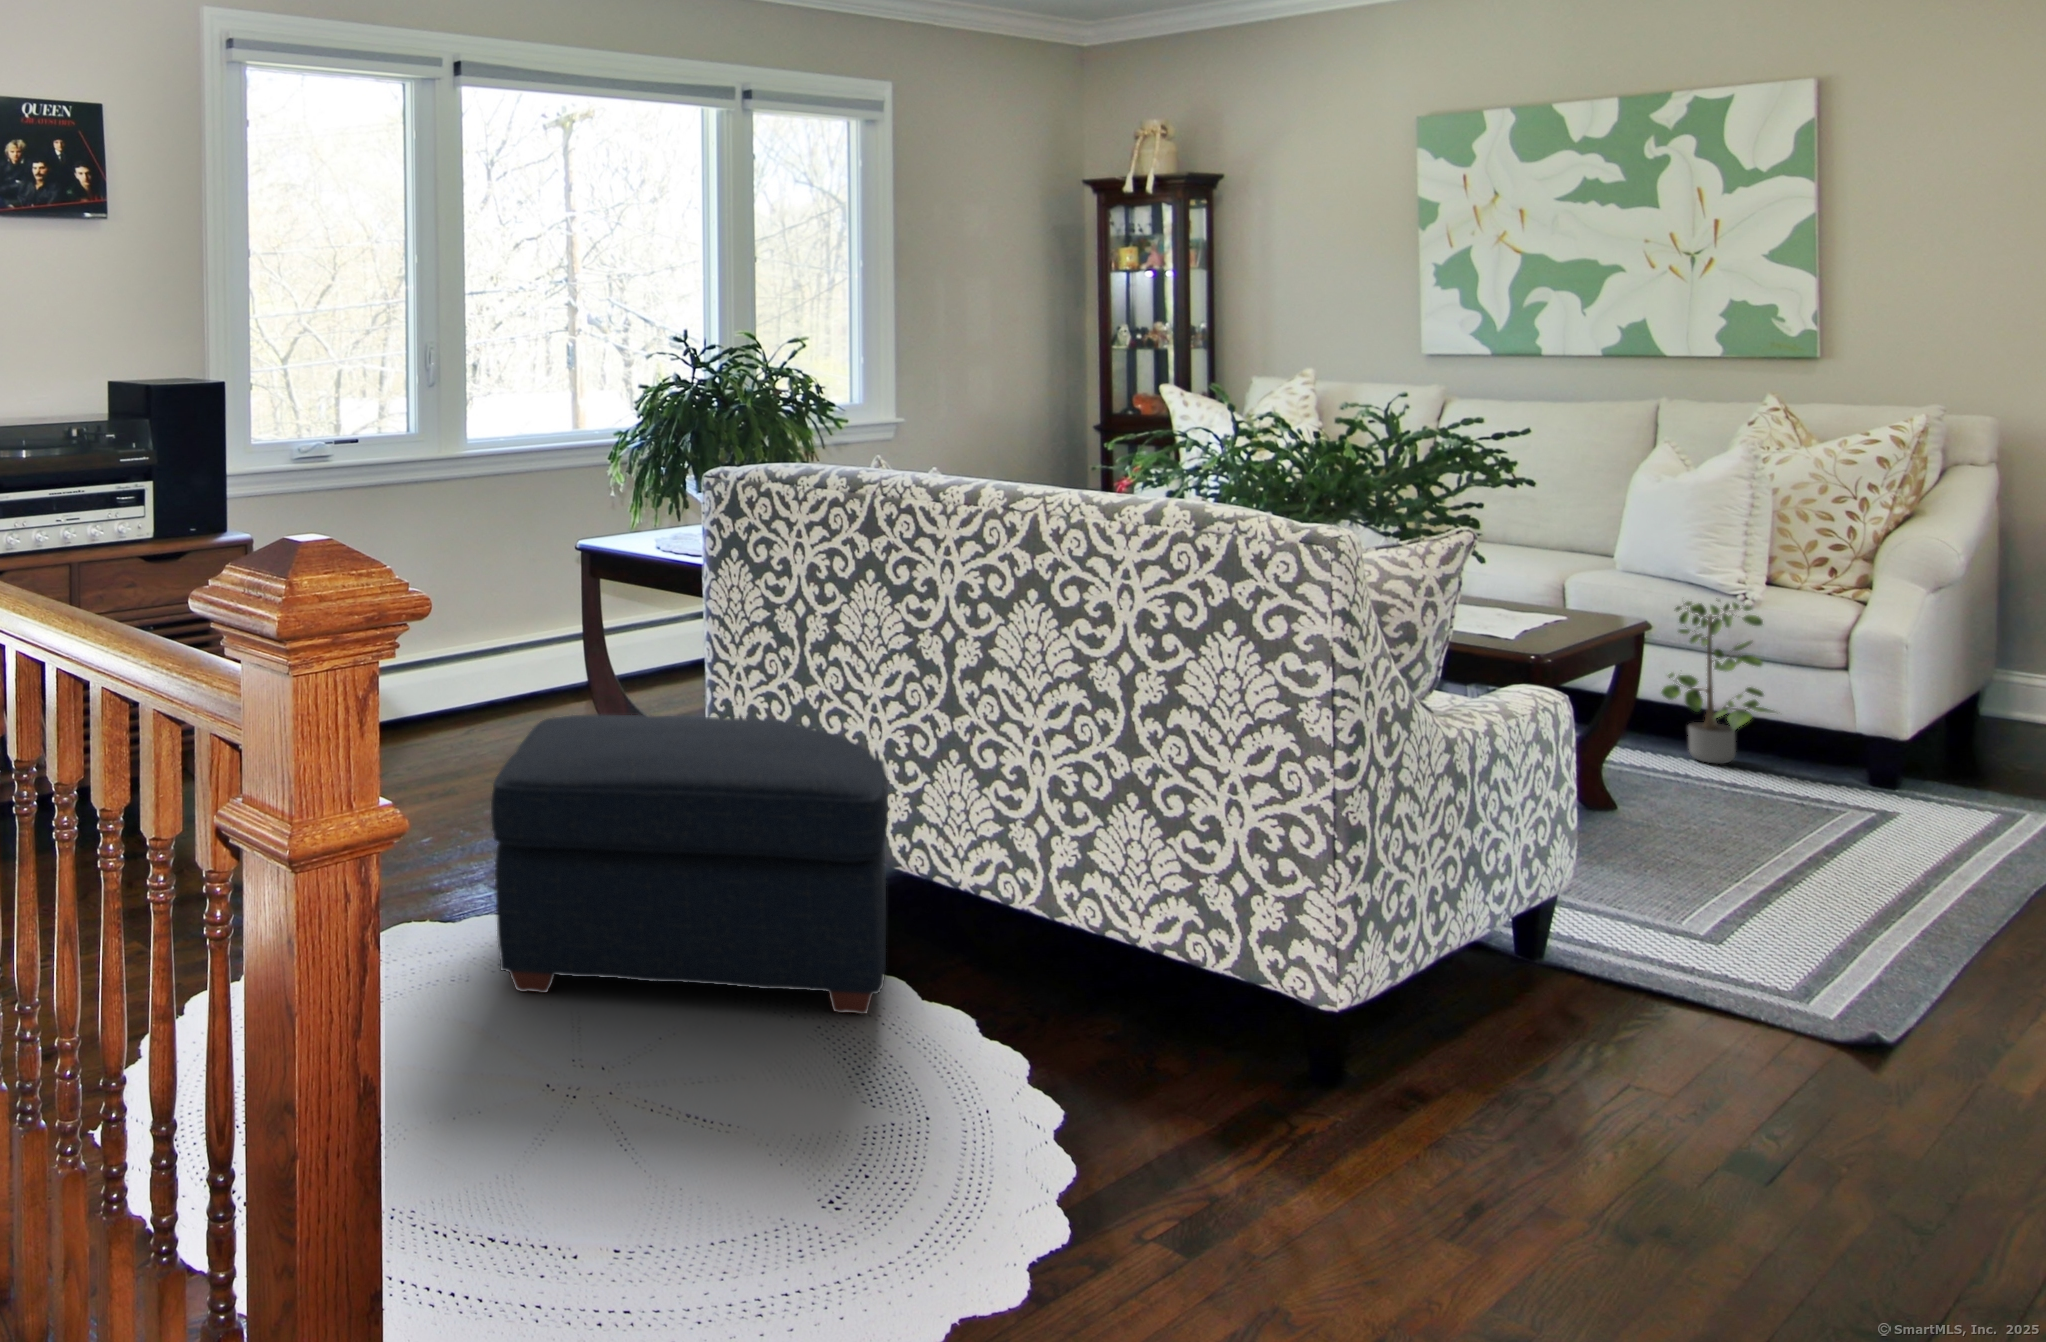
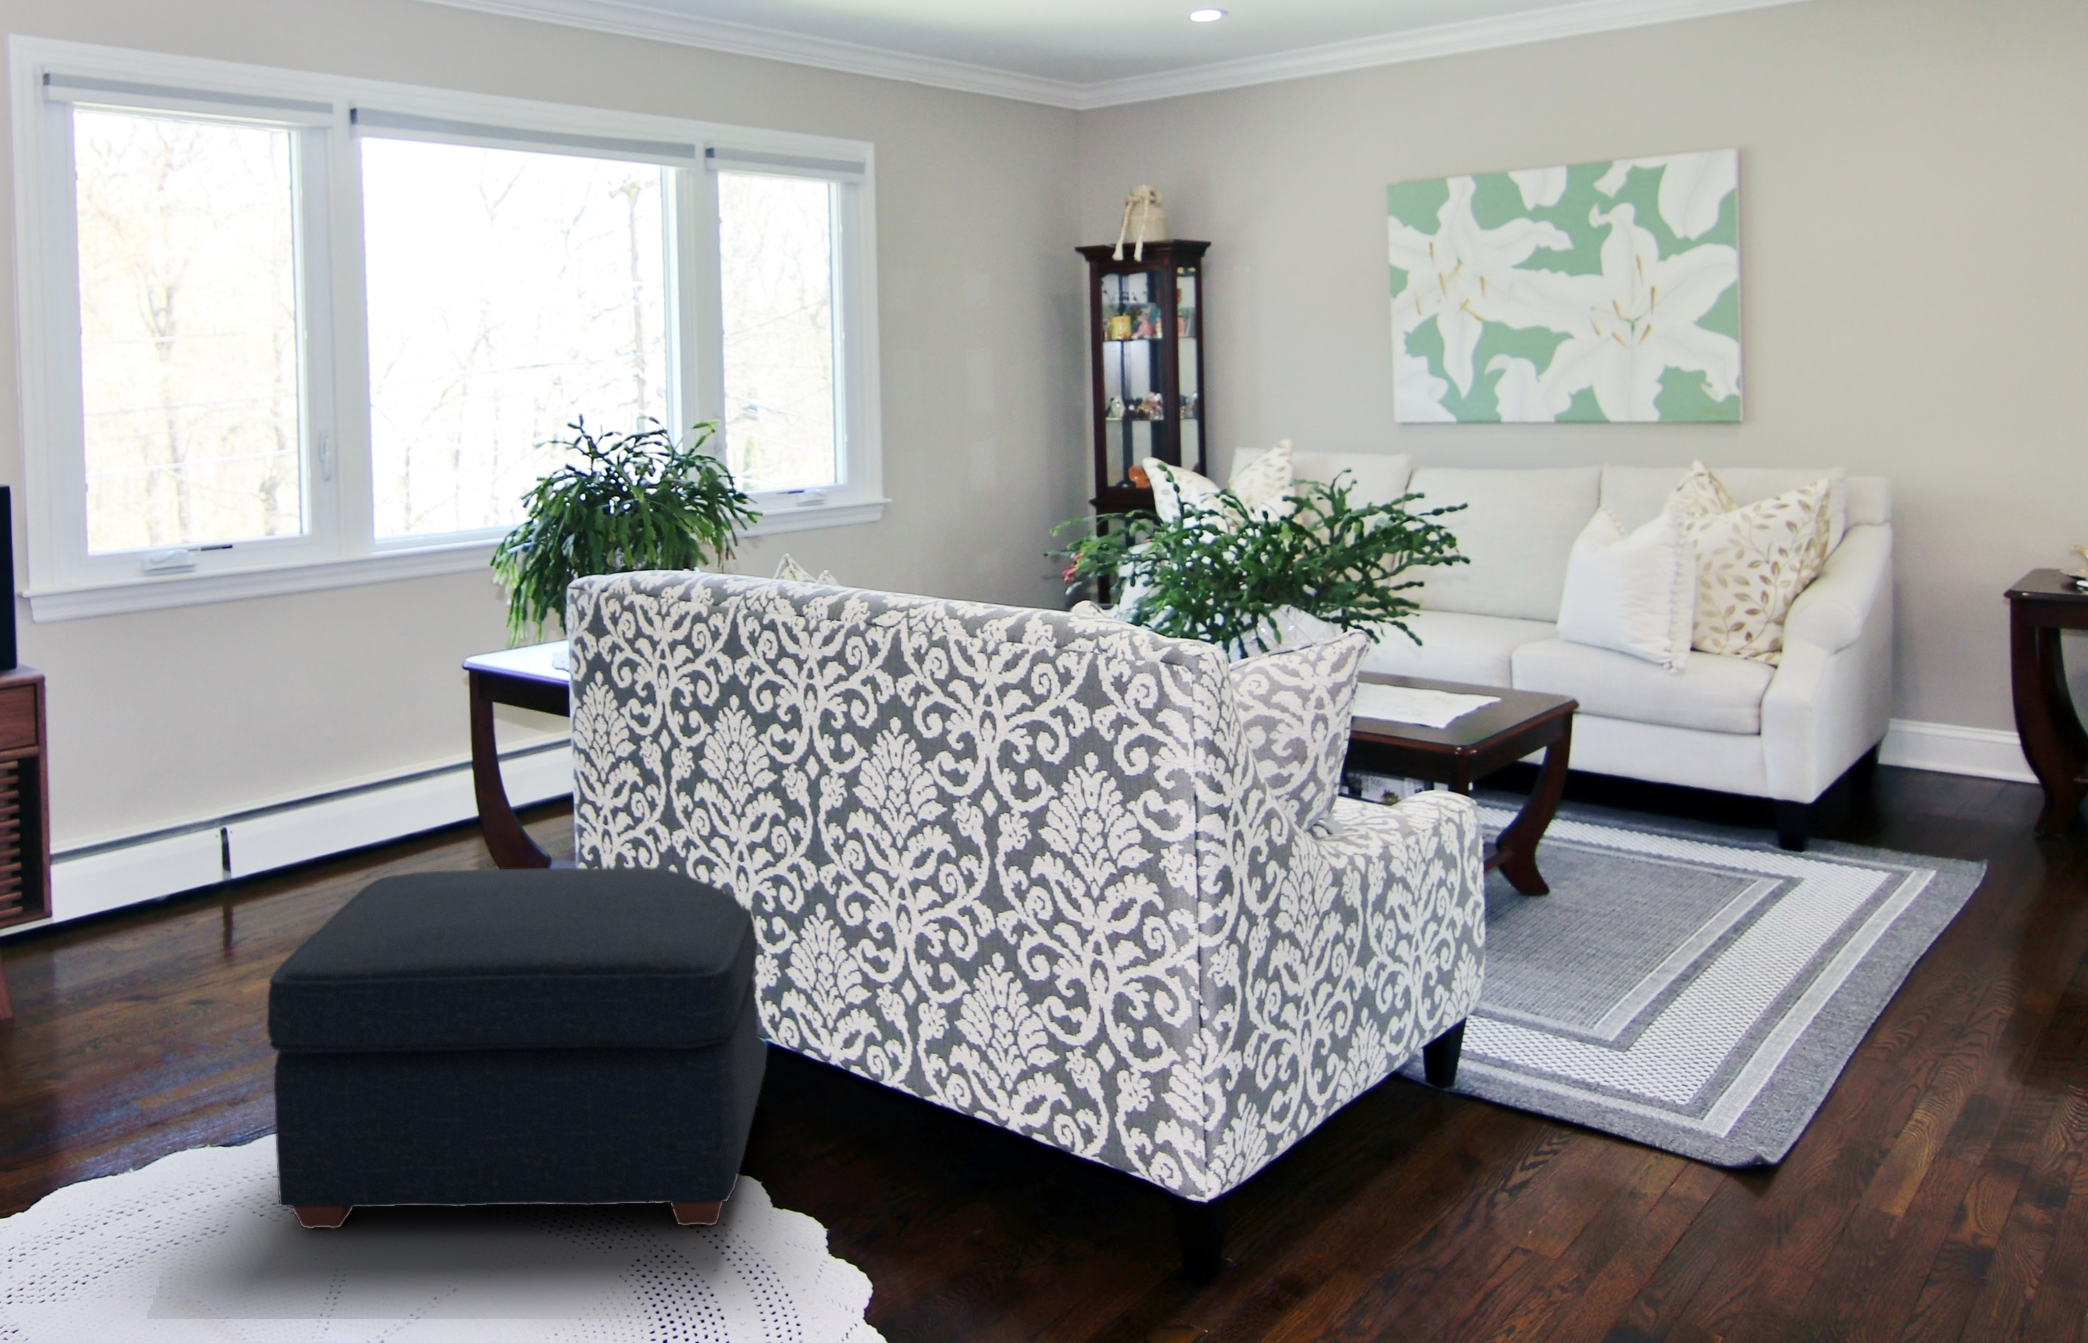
potted plant: present [1662,600,1774,764] -> none [1597,669,1708,838]

